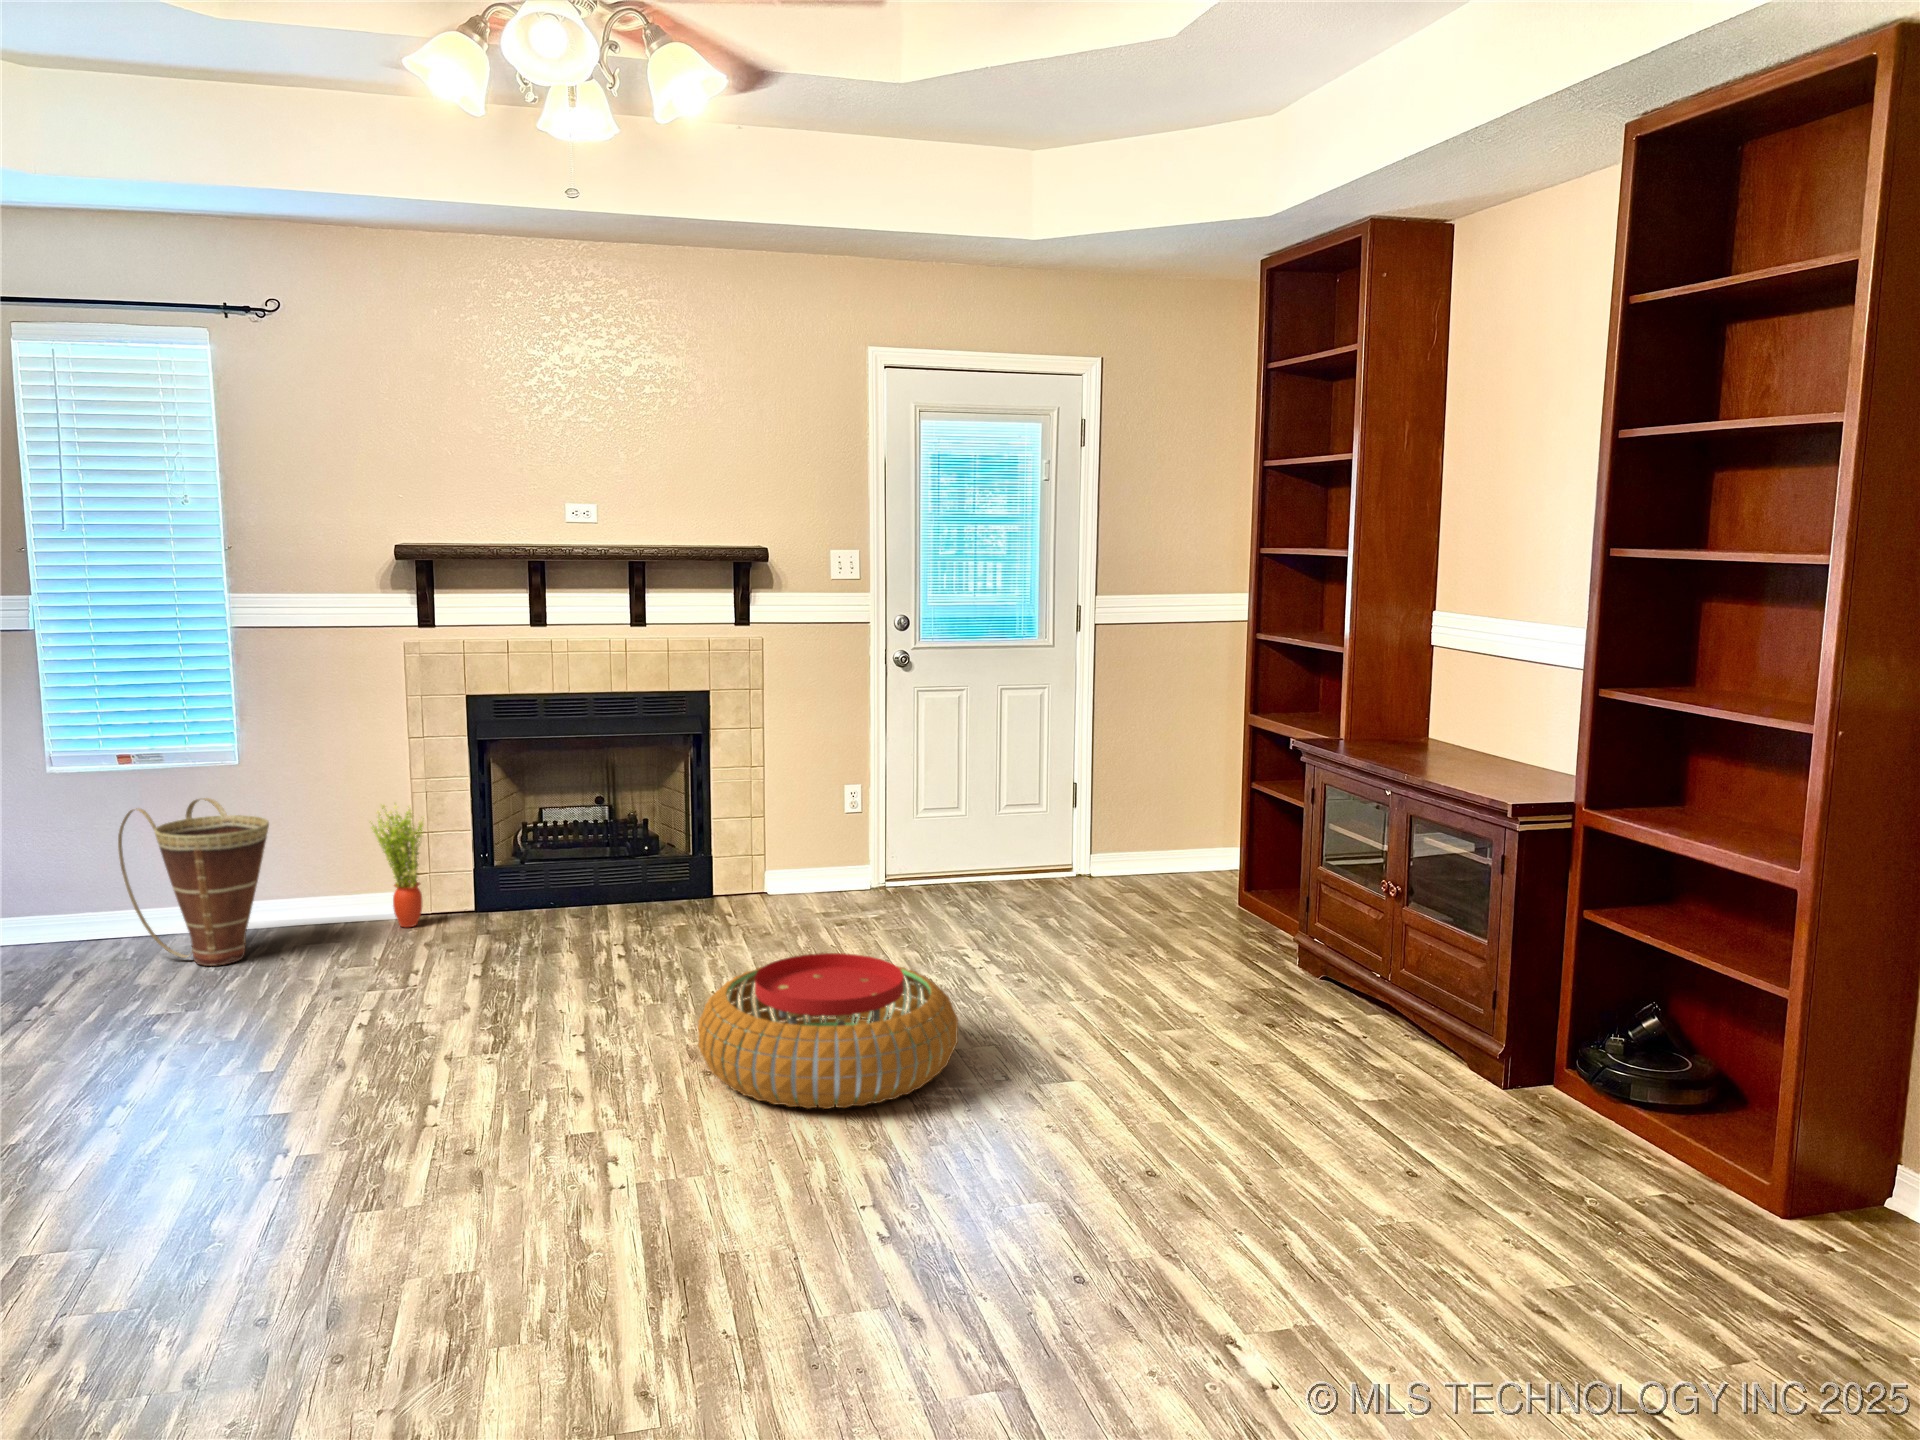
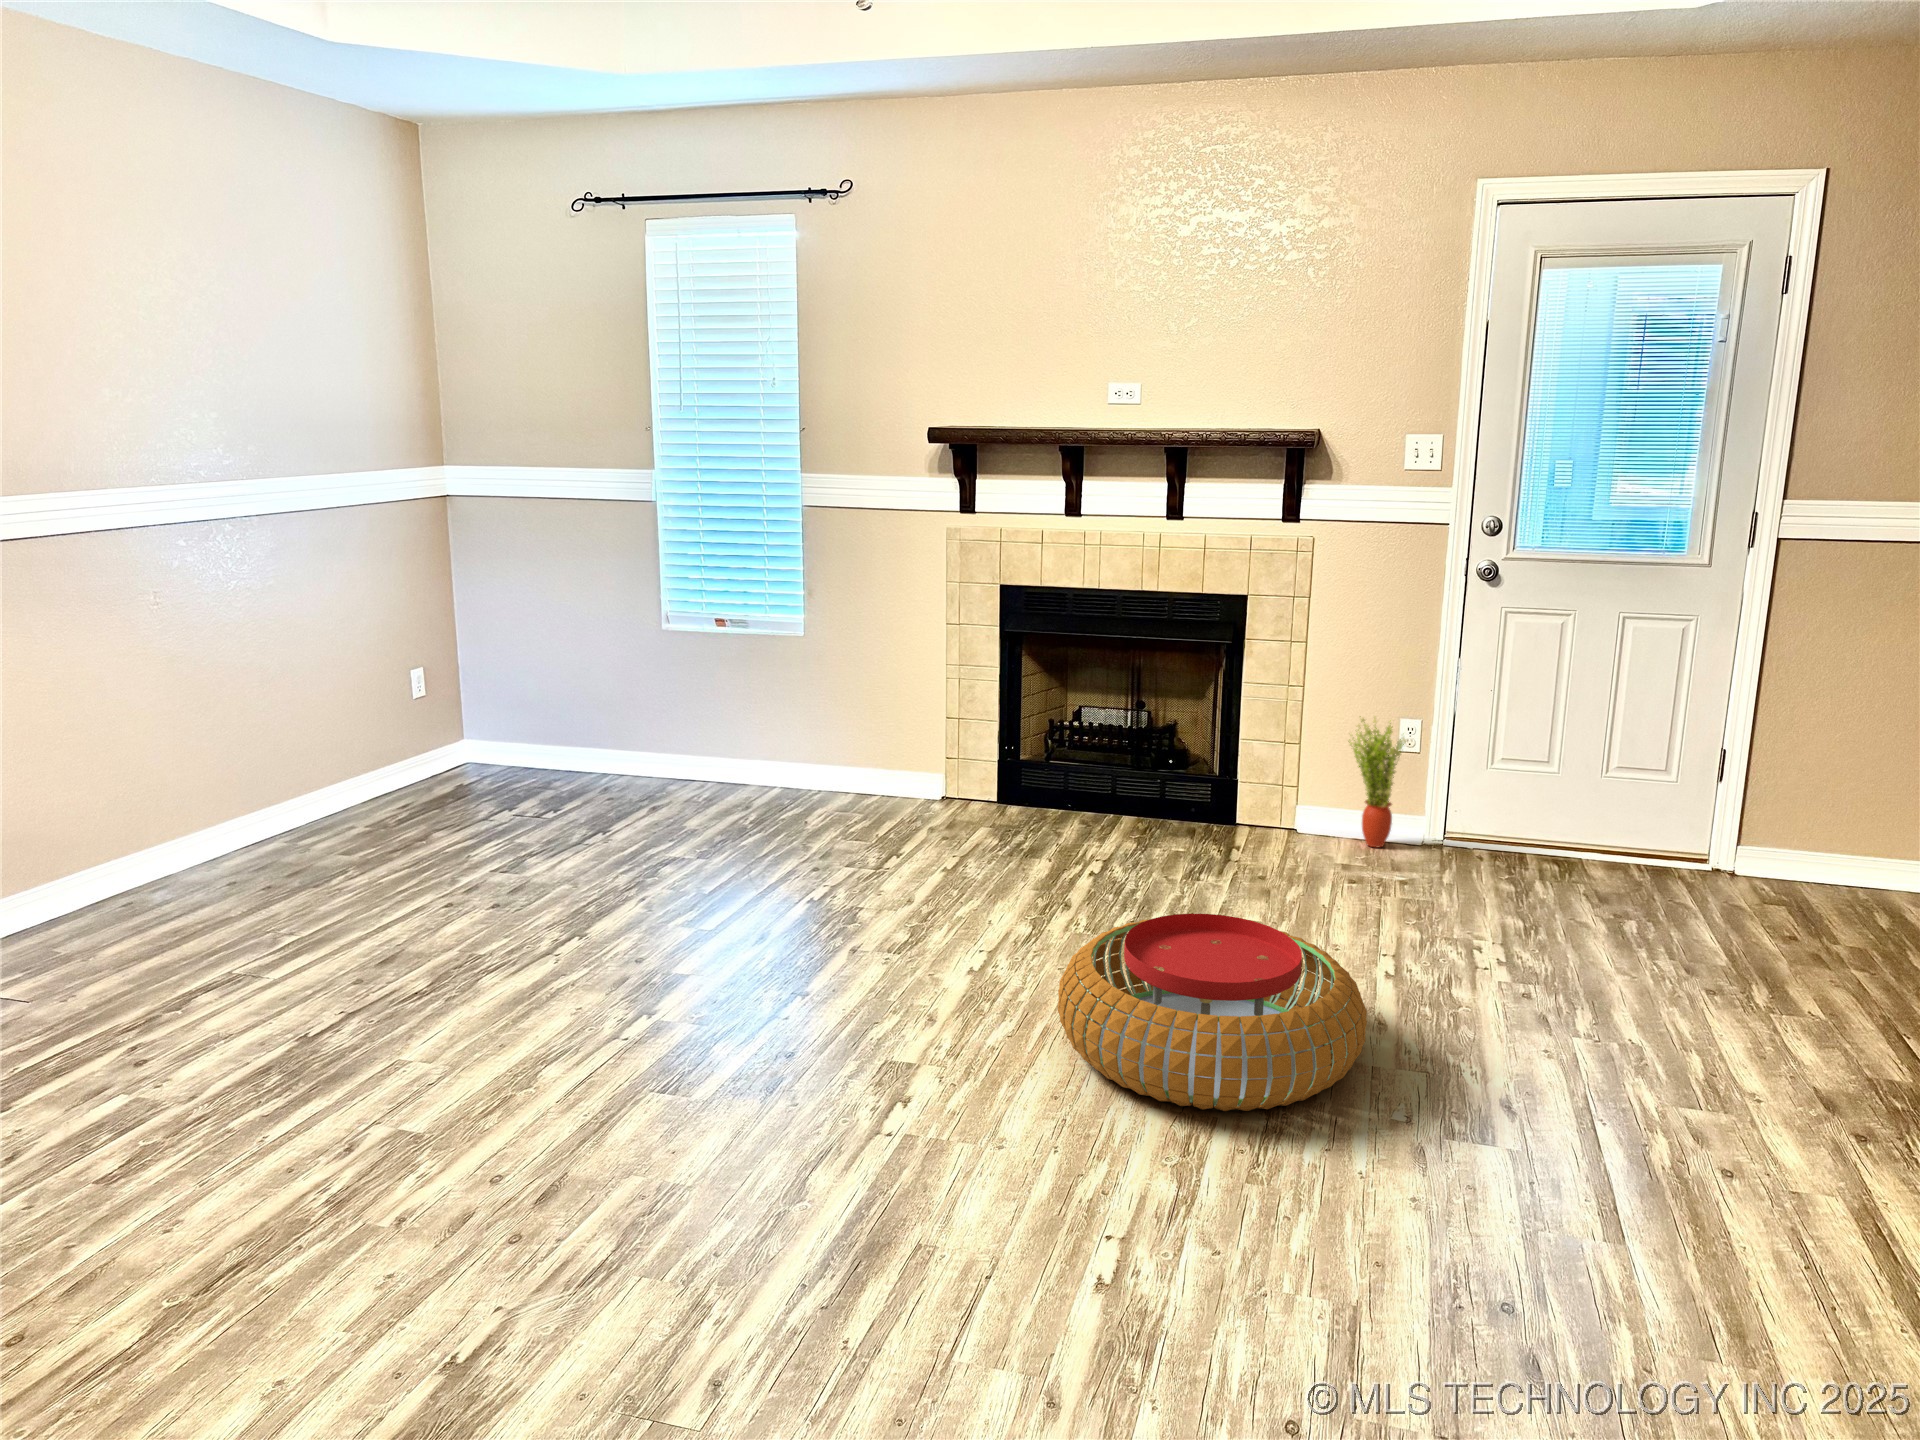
basket: present [118,798,269,966] -> none [712,666,816,816]
potted plant: present [370,805,424,927] -> present [1349,716,1406,847]

